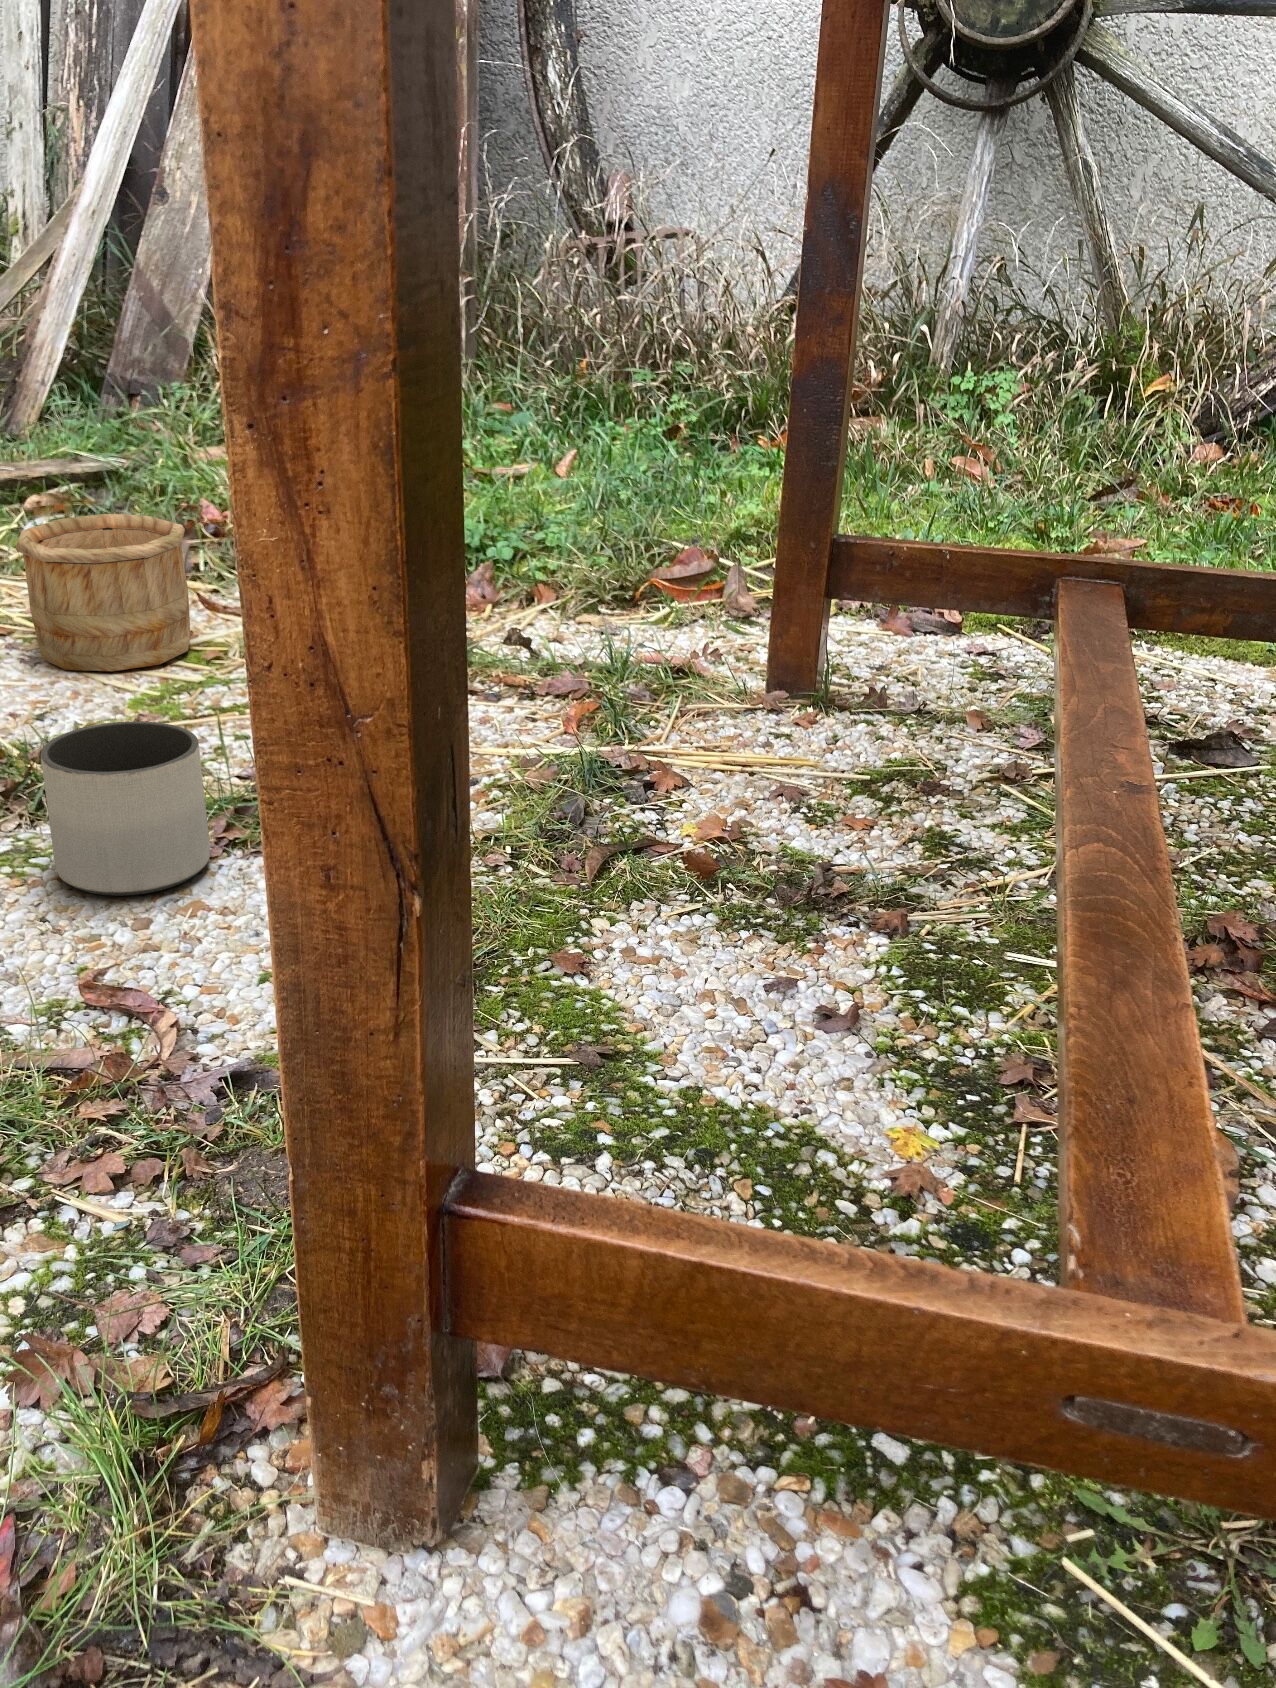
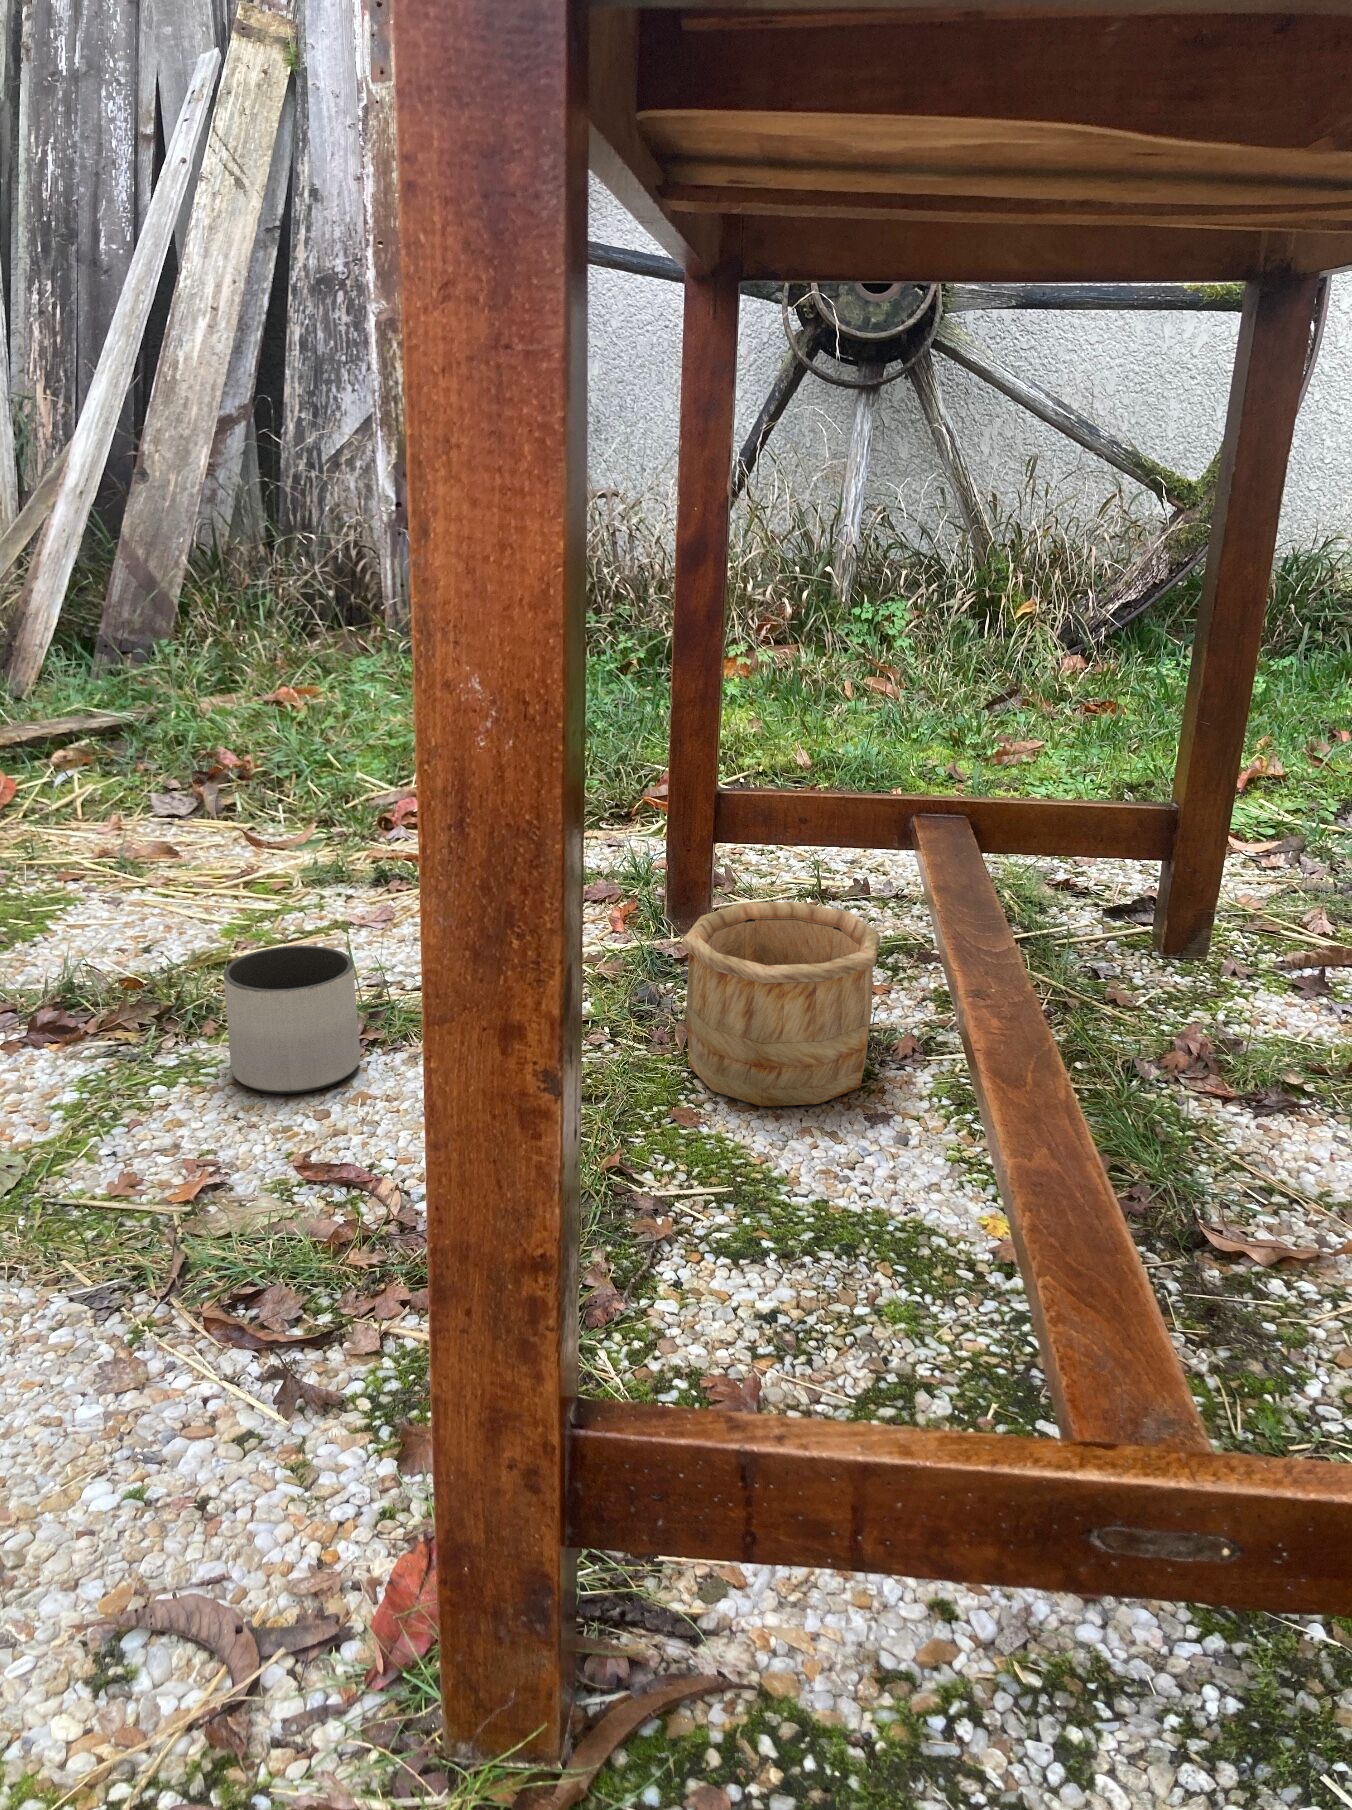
wooden bucket: present [15,514,191,671] -> present [682,902,881,1106]

